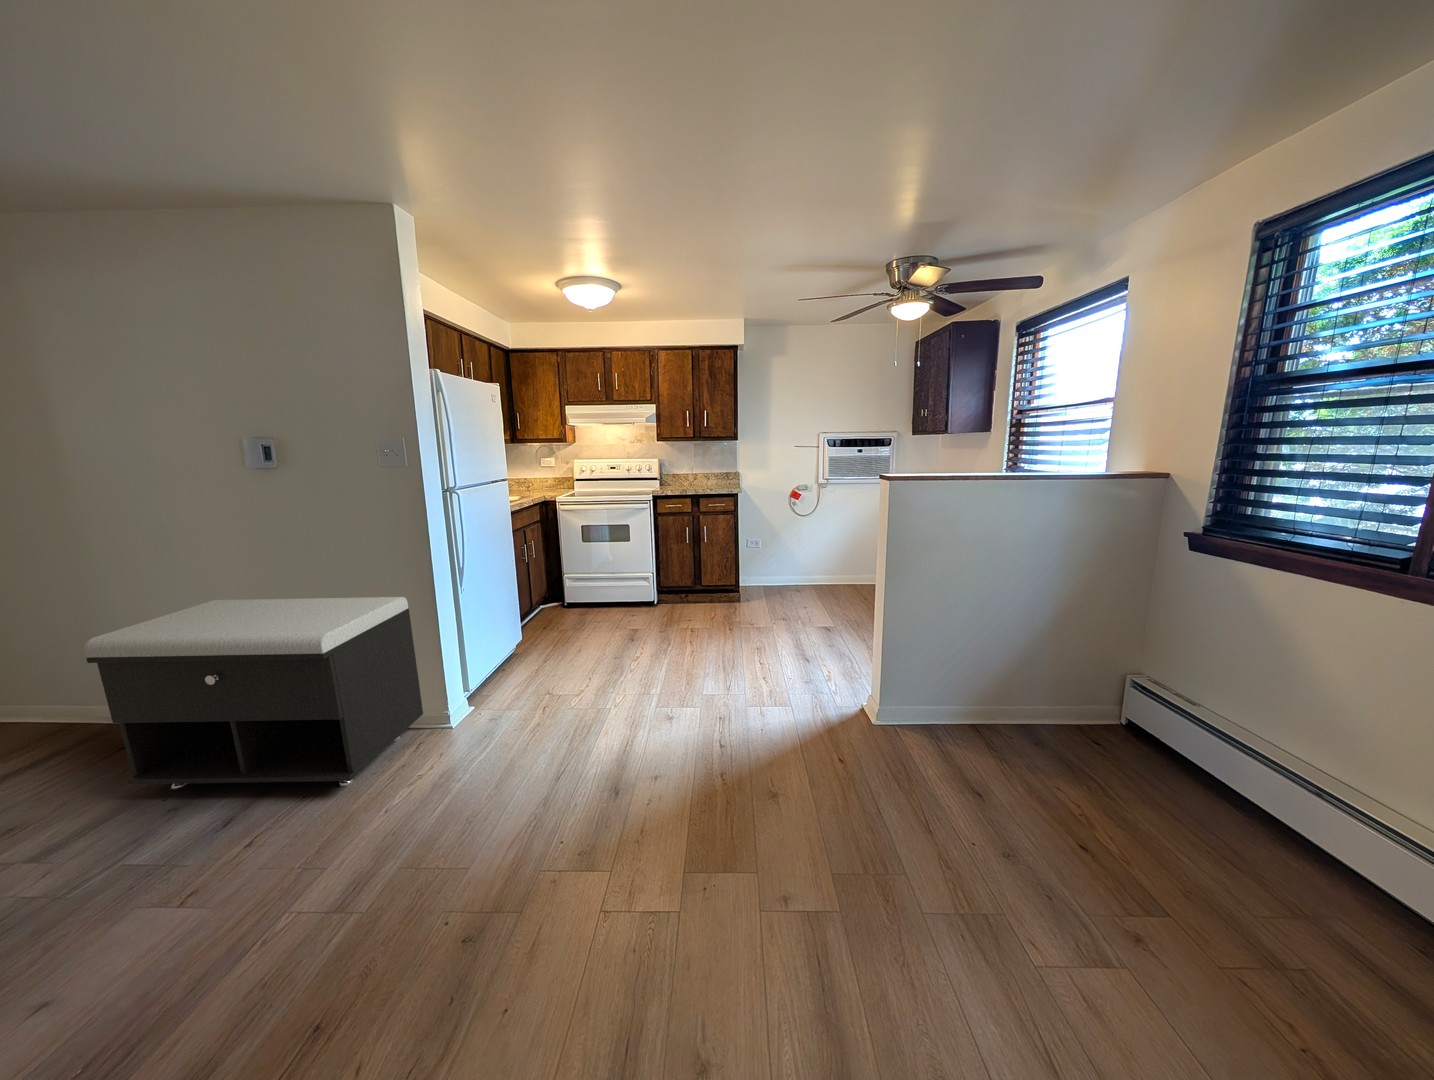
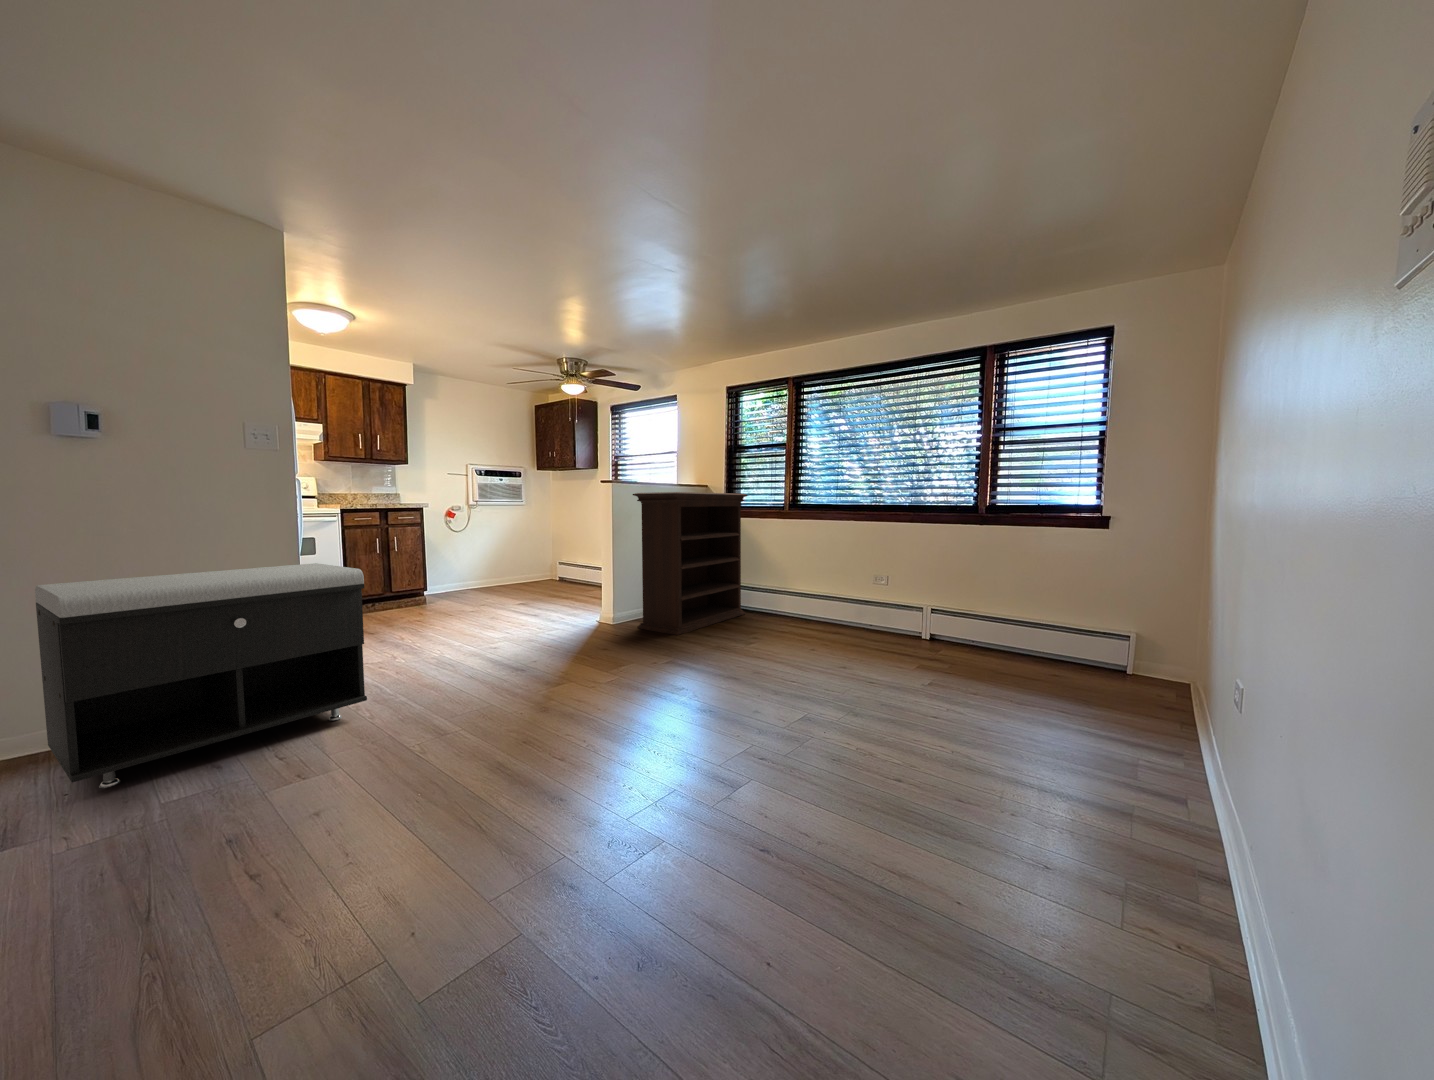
bookshelf: none [858,513,1231,839] -> present [633,492,748,635]

